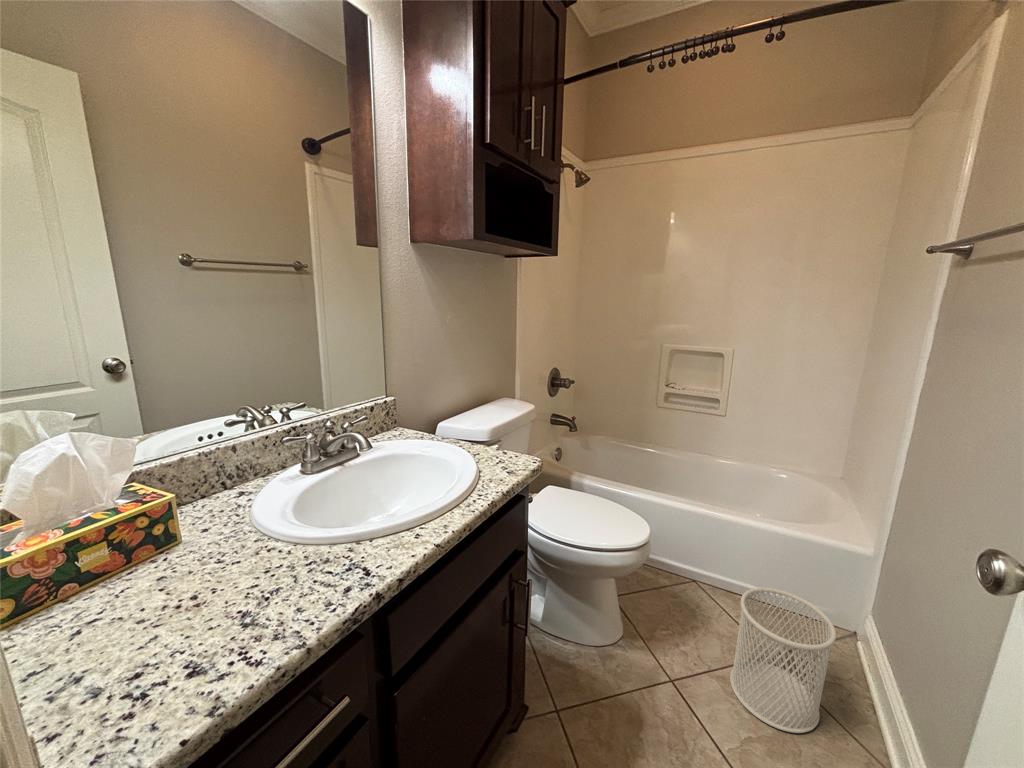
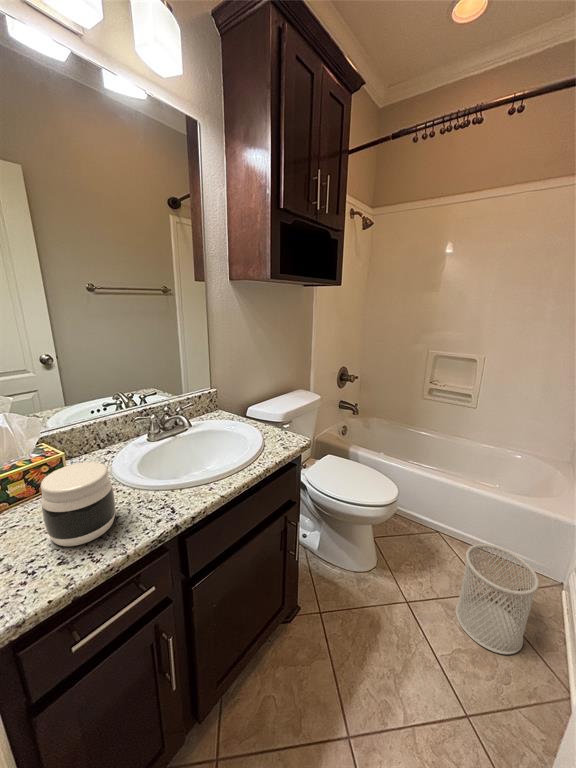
jar: none [150,502,275,644] -> present [41,462,115,546]

